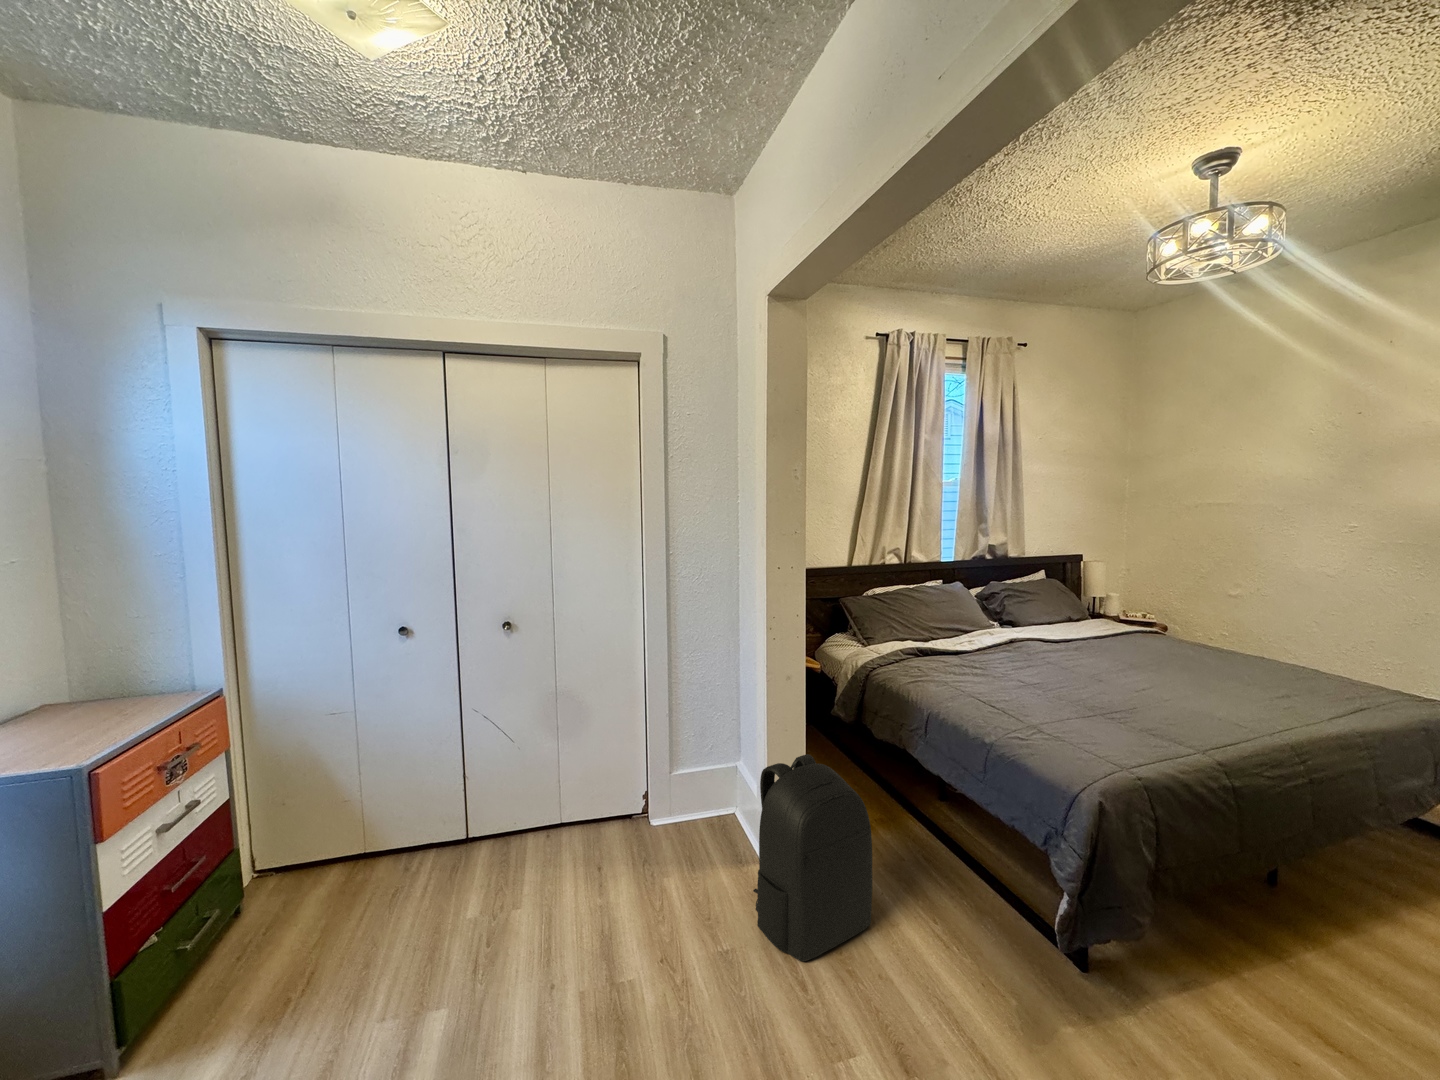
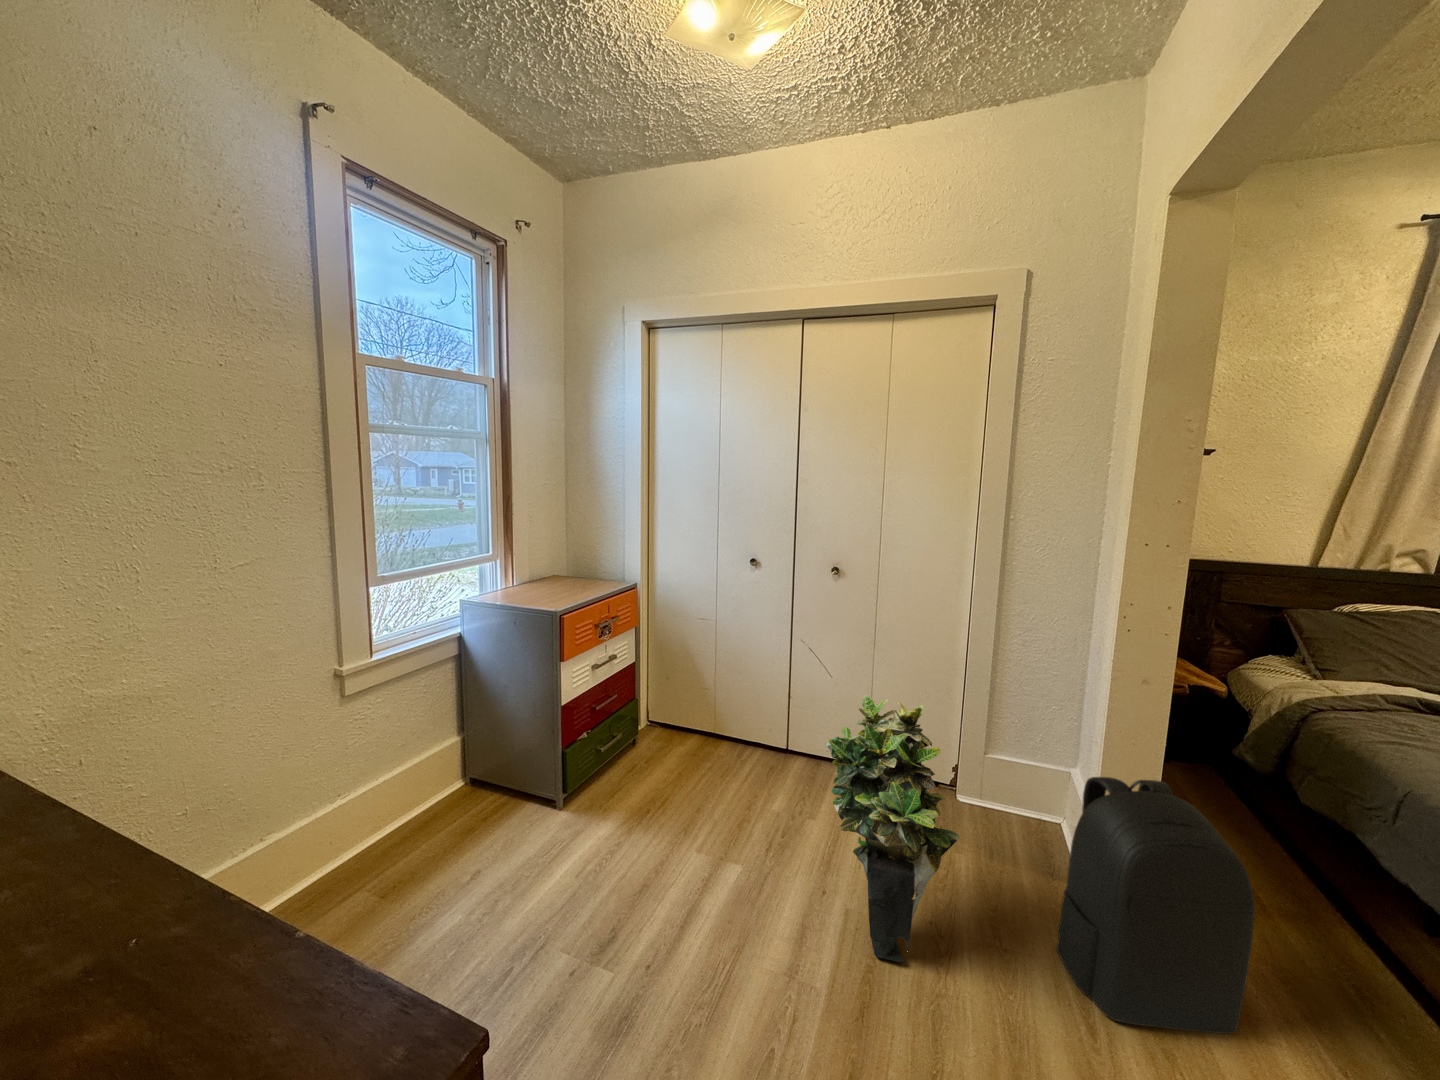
potted plant: none [541,747,679,1021] -> present [826,695,960,963]

